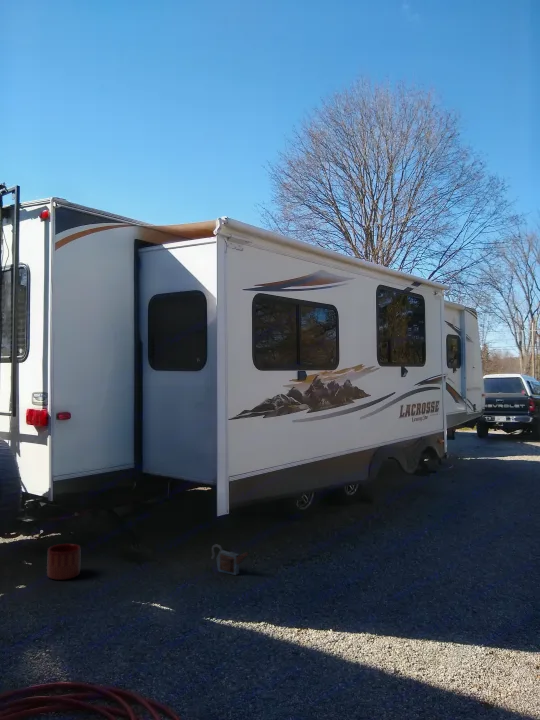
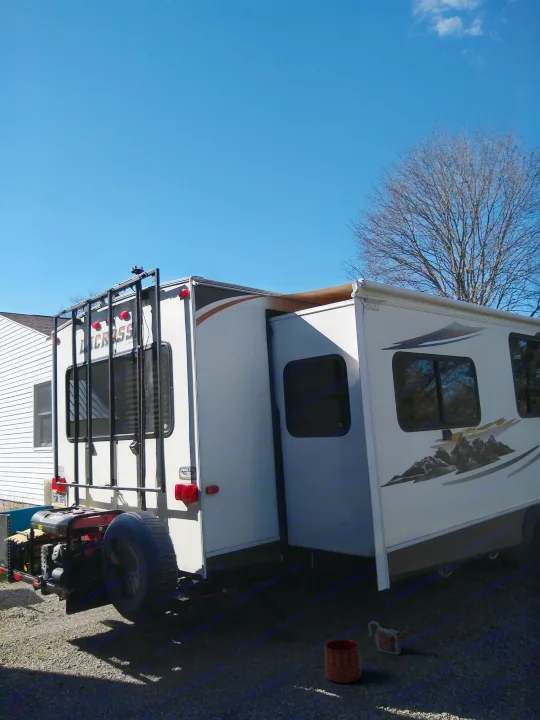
planter: present [47,544,80,580] -> present [324,639,361,683]

